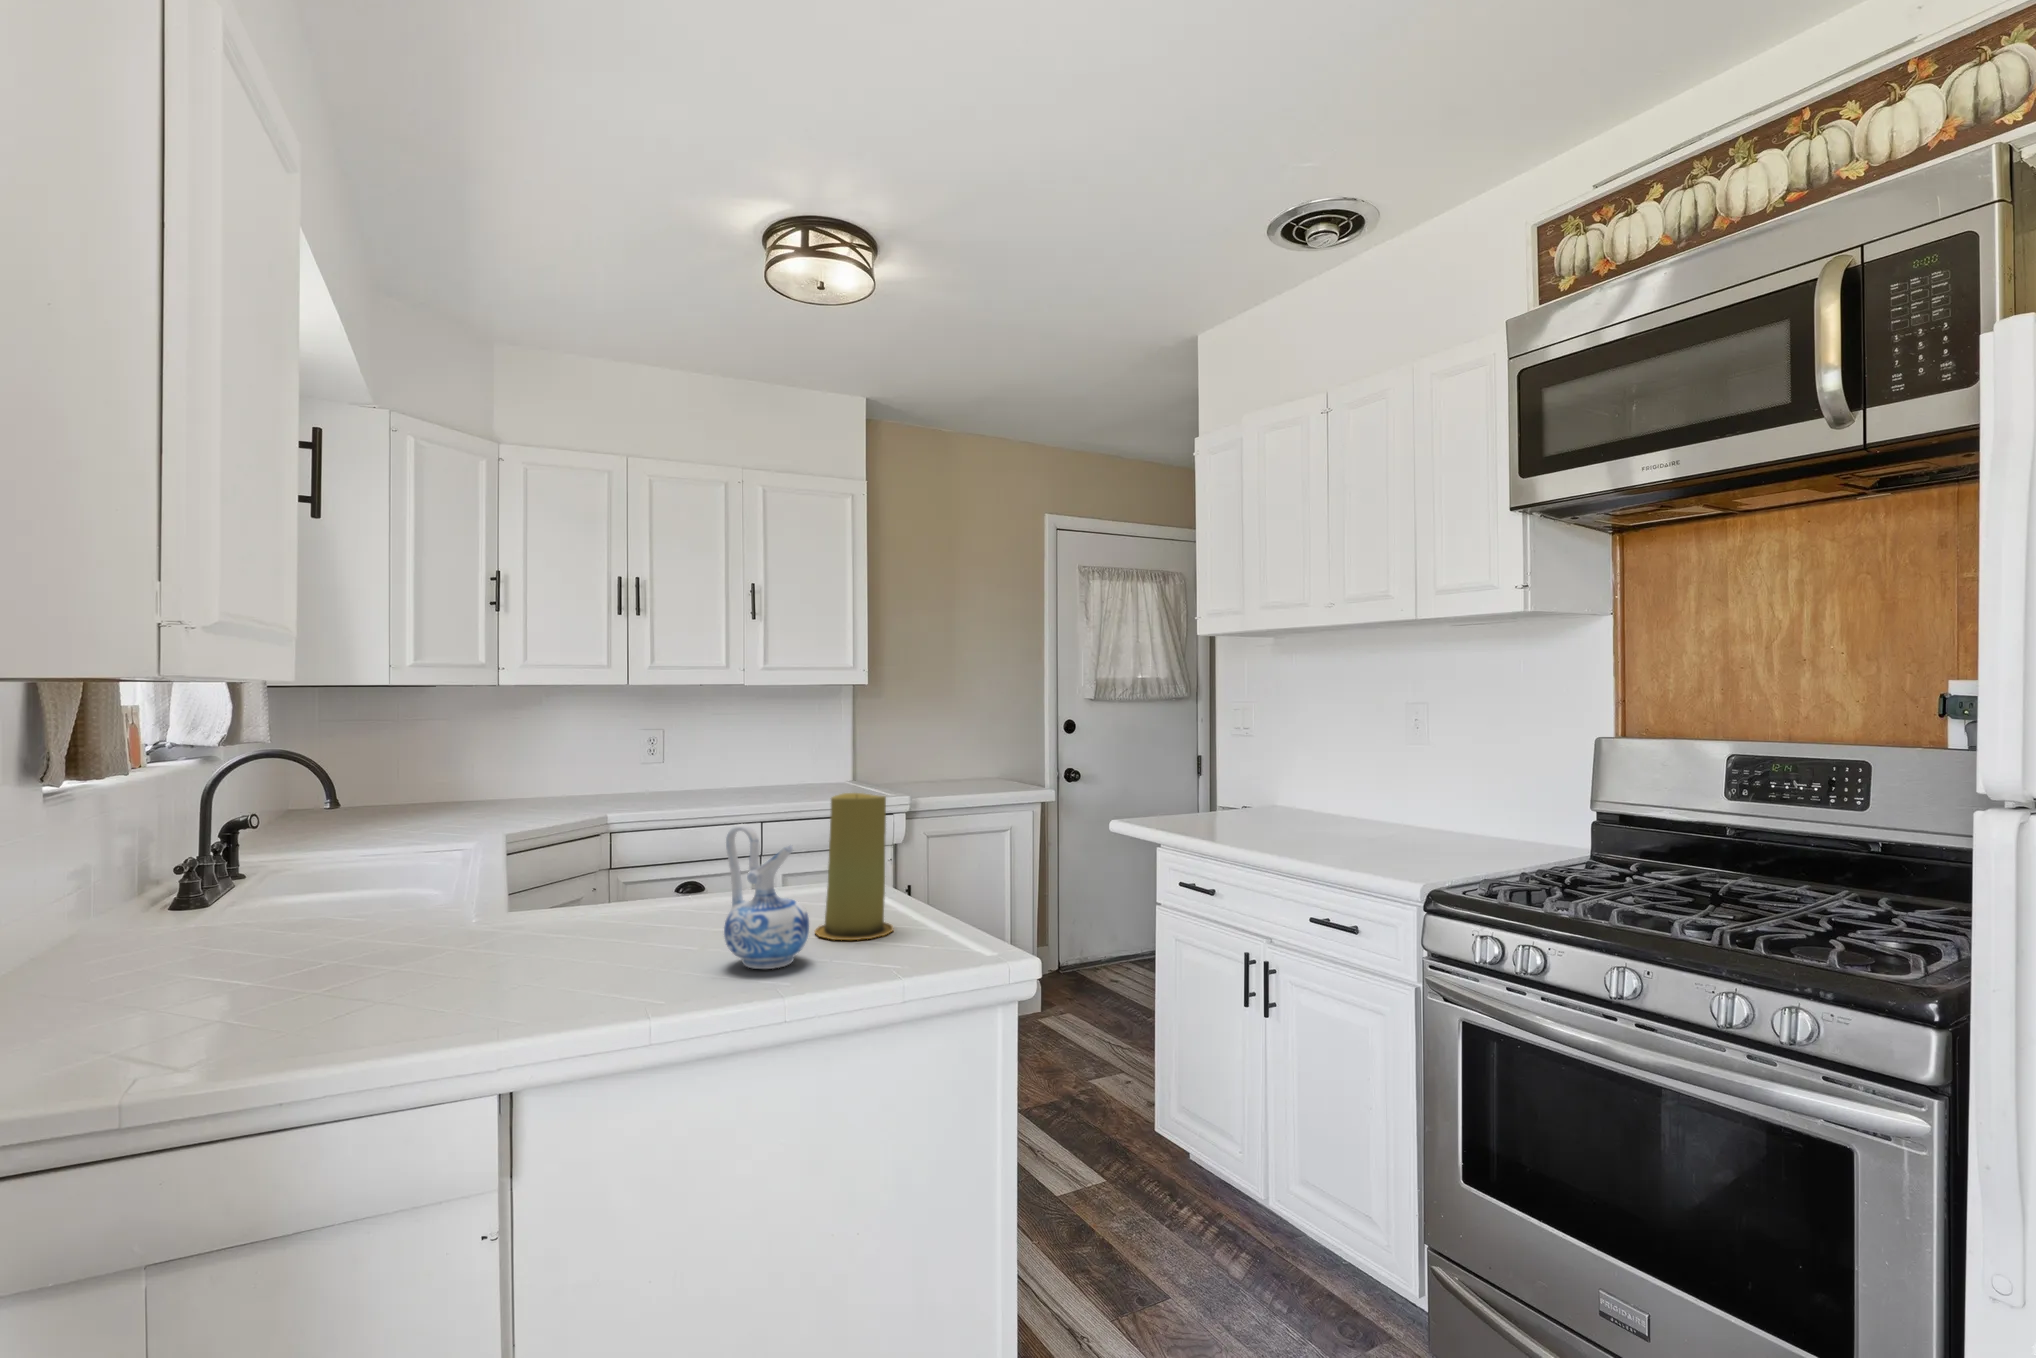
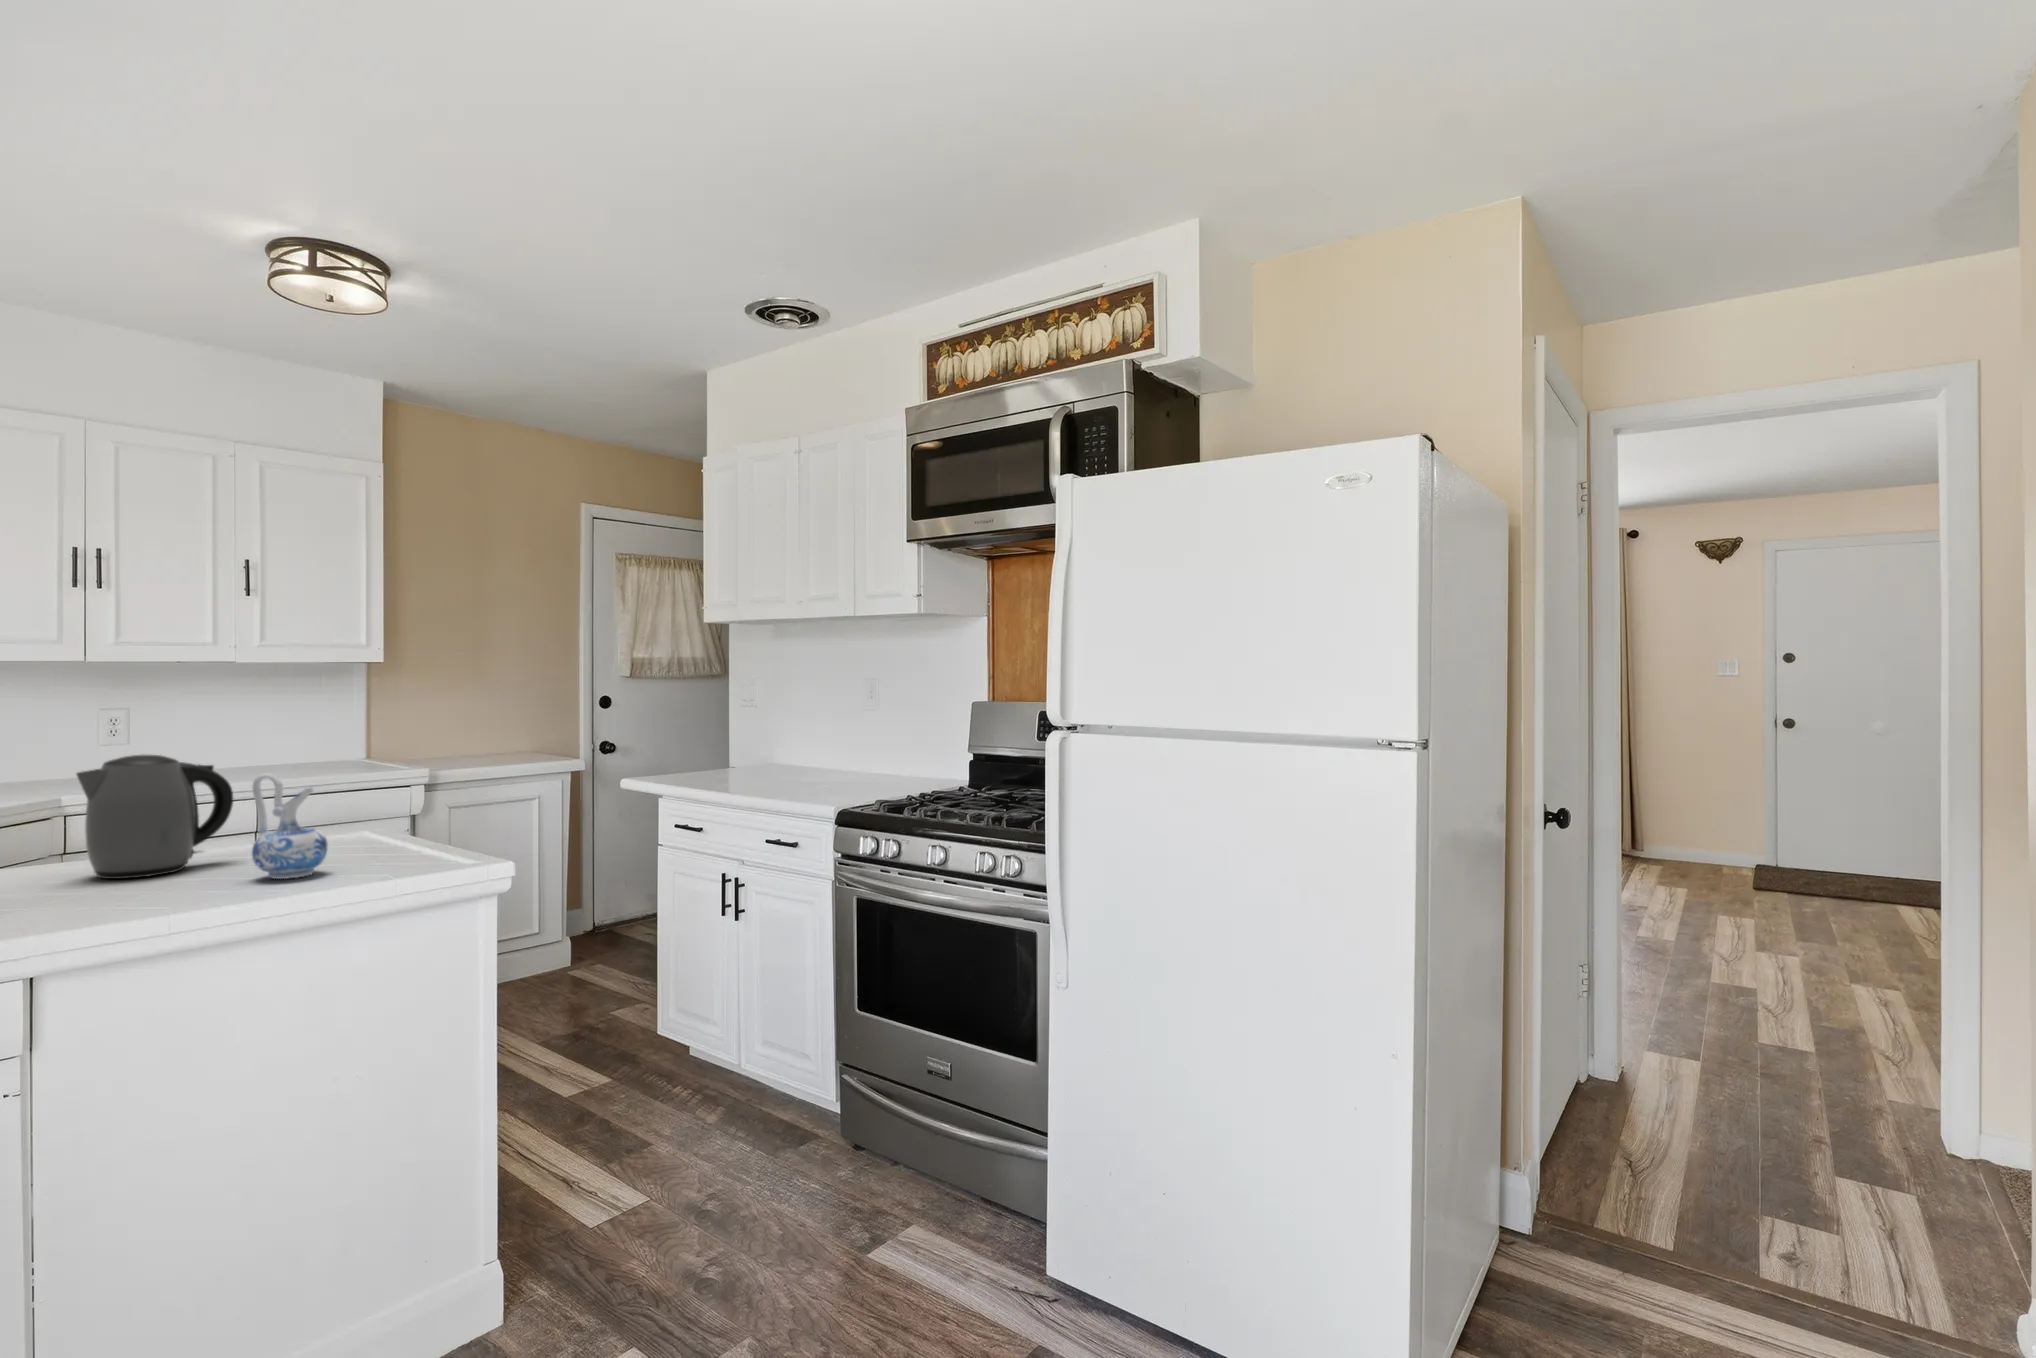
kettle: none [553,792,713,947] -> present [76,755,233,879]
candle: present [815,793,893,940] -> none [331,751,402,861]

